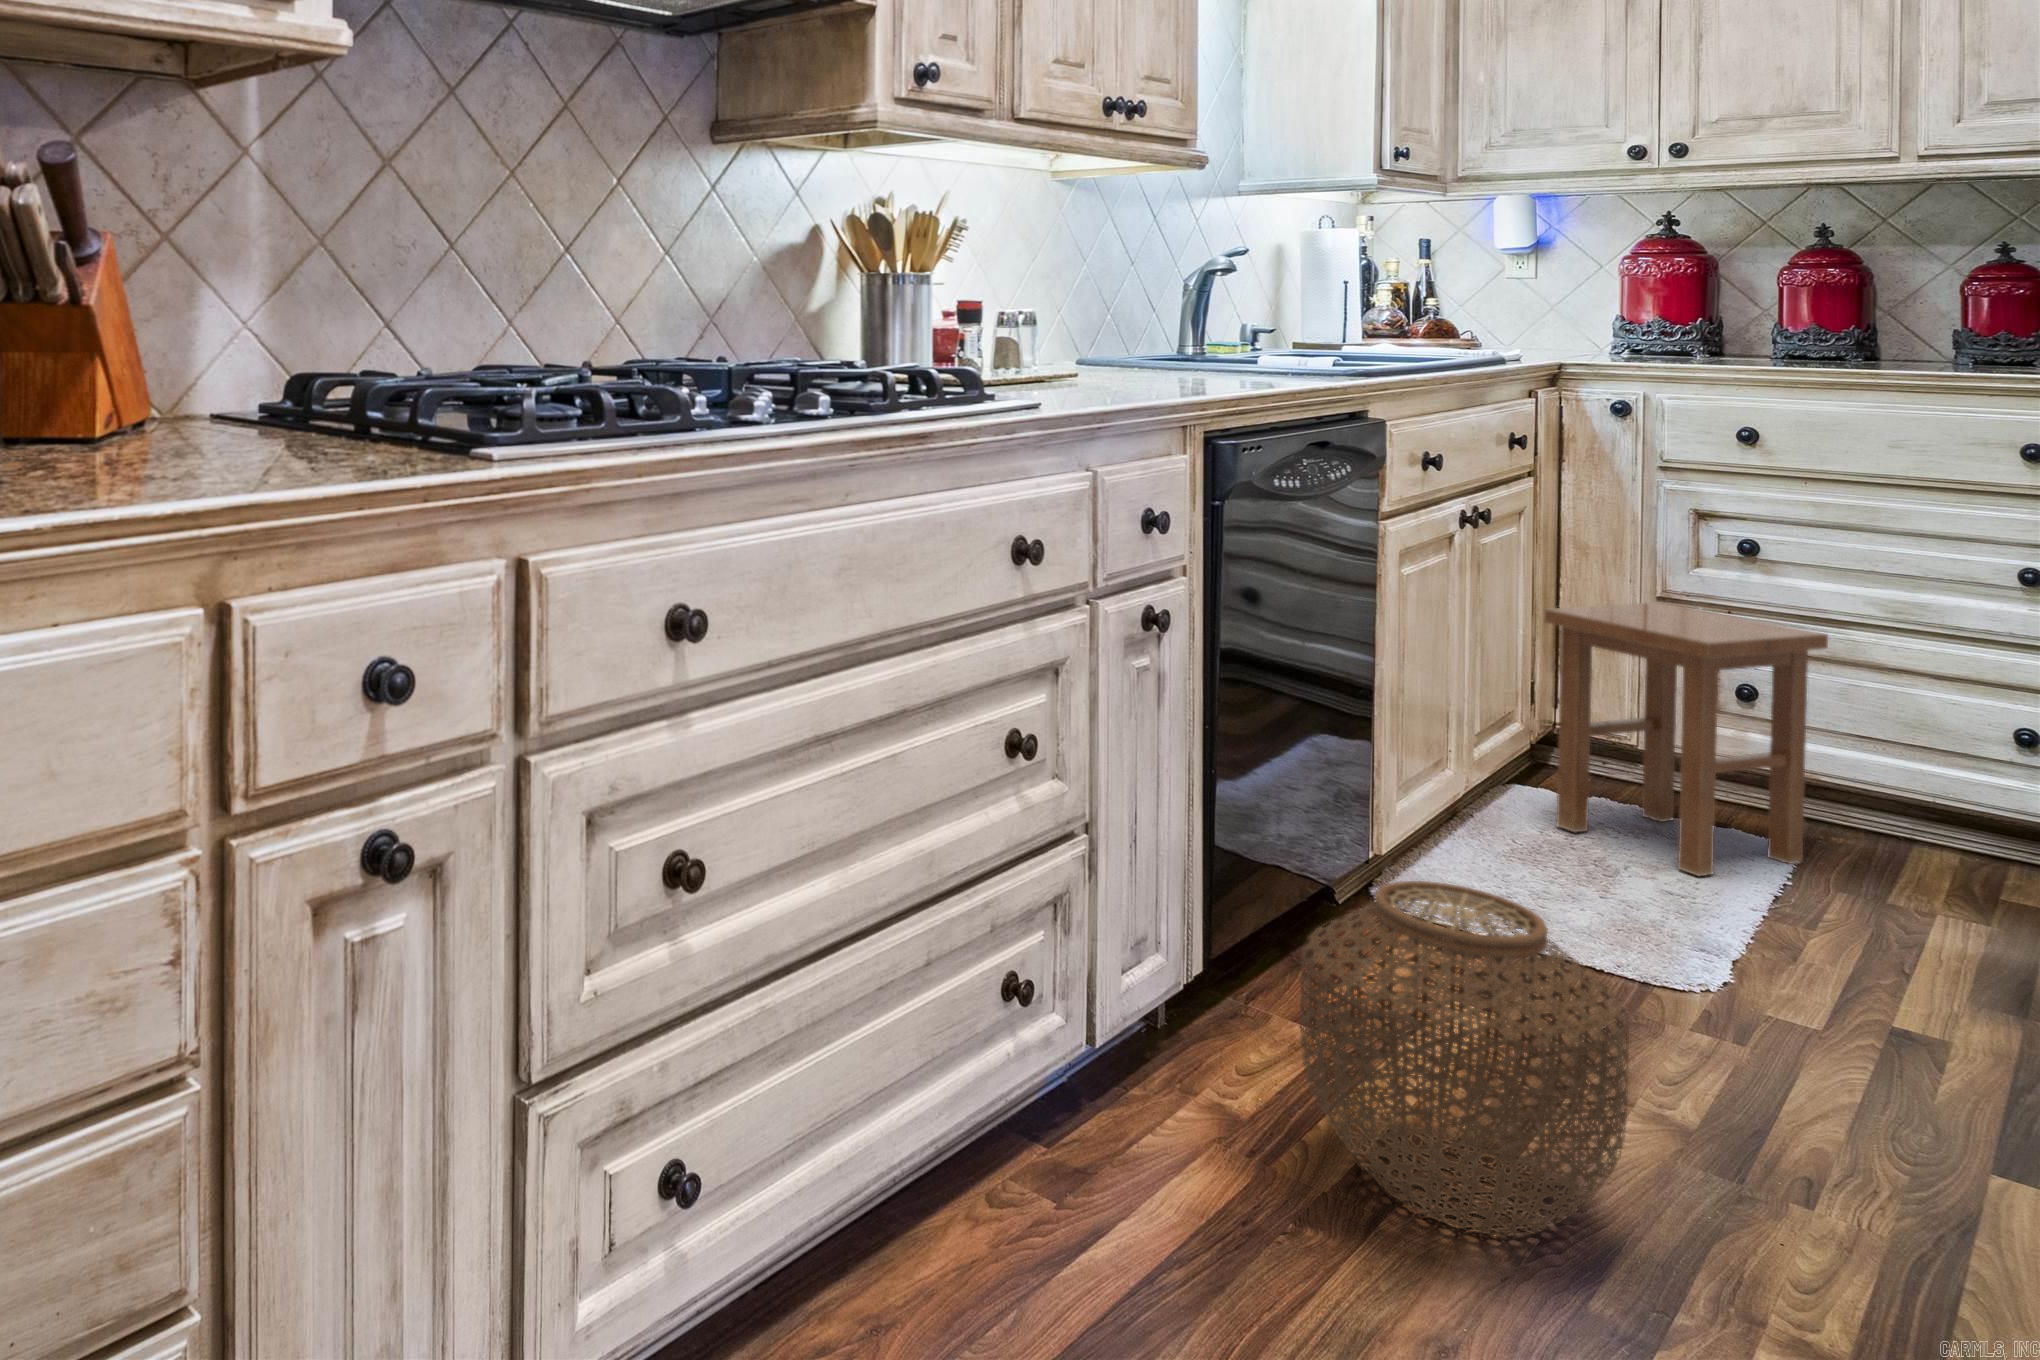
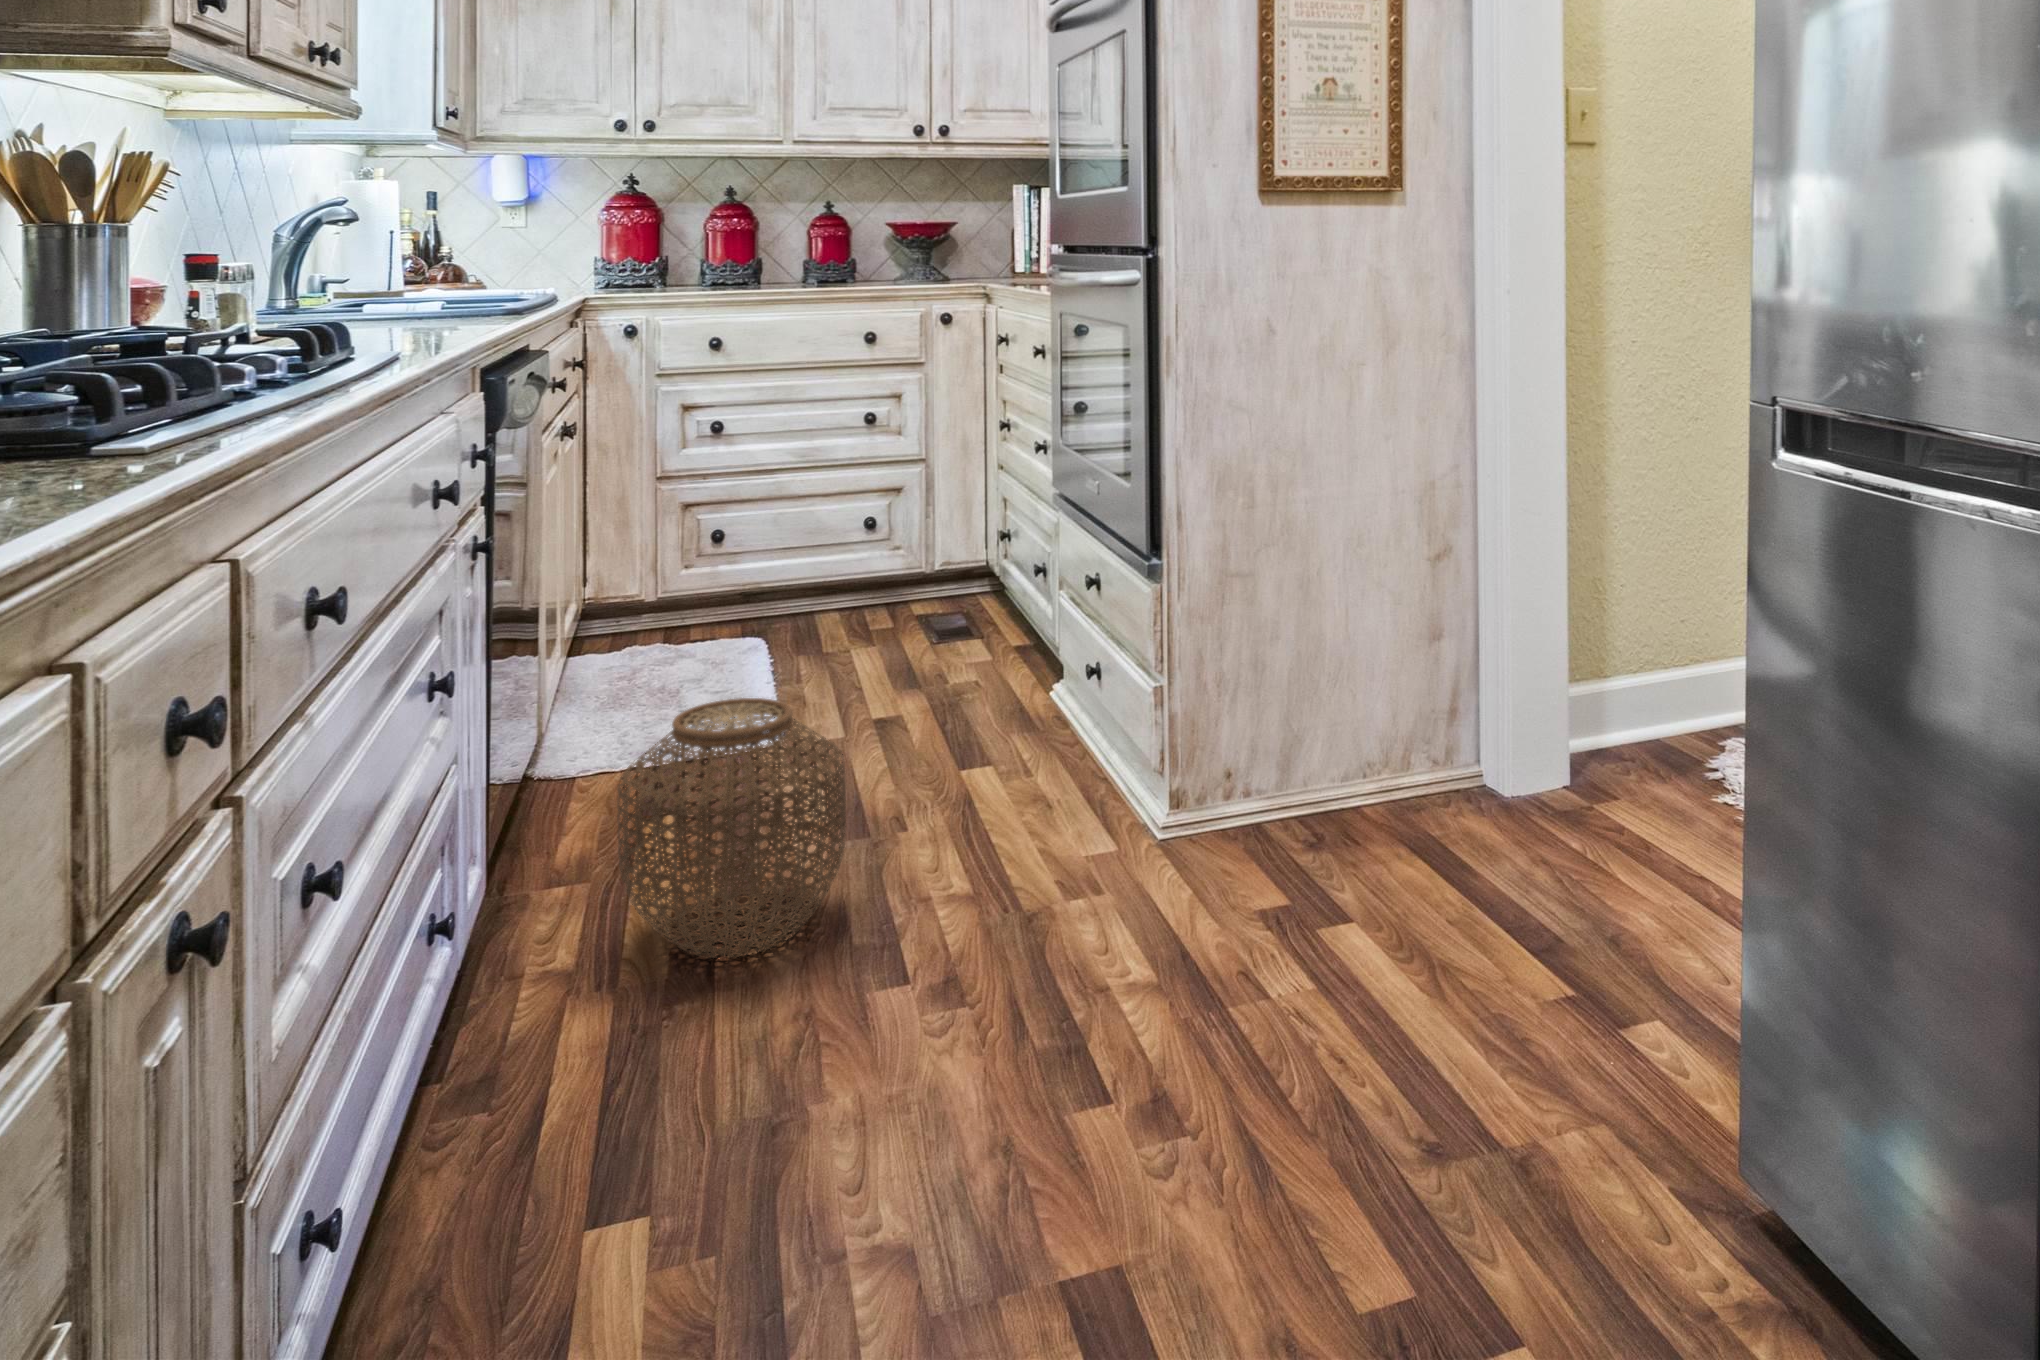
stool: present [1544,602,1828,876] -> none [608,479,781,673]

